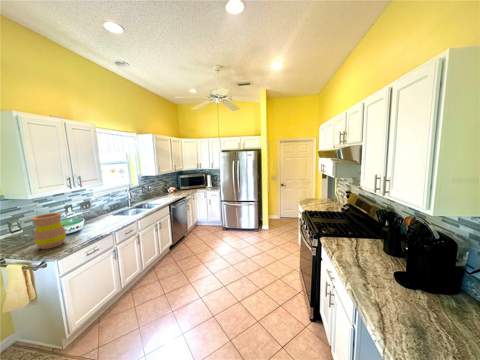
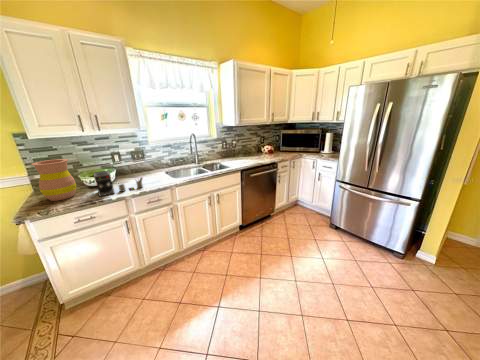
coffee maker: none [79,217,118,235] -> present [94,171,143,197]

